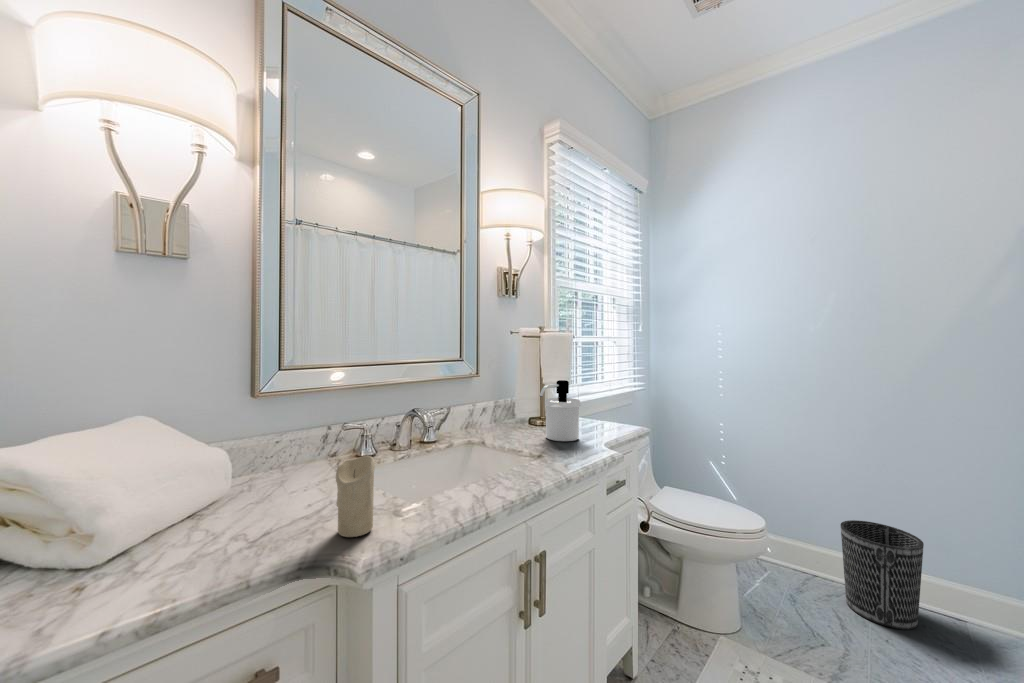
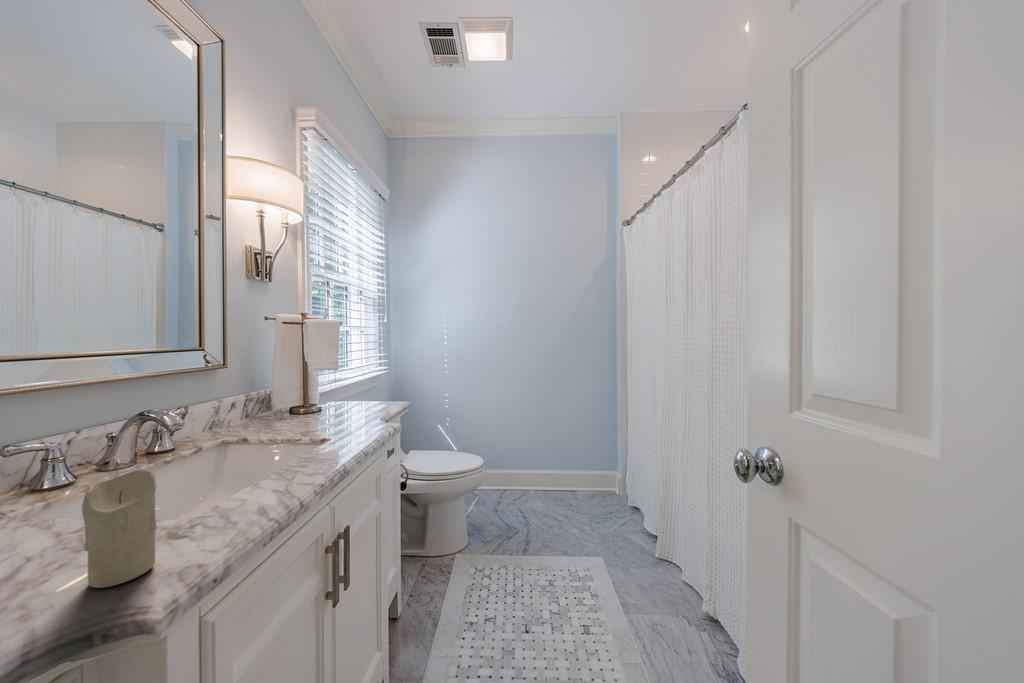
soap dispenser: present [540,380,580,441] -> none [315,366,354,425]
wastebasket: present [841,520,924,630] -> none [519,445,557,505]

